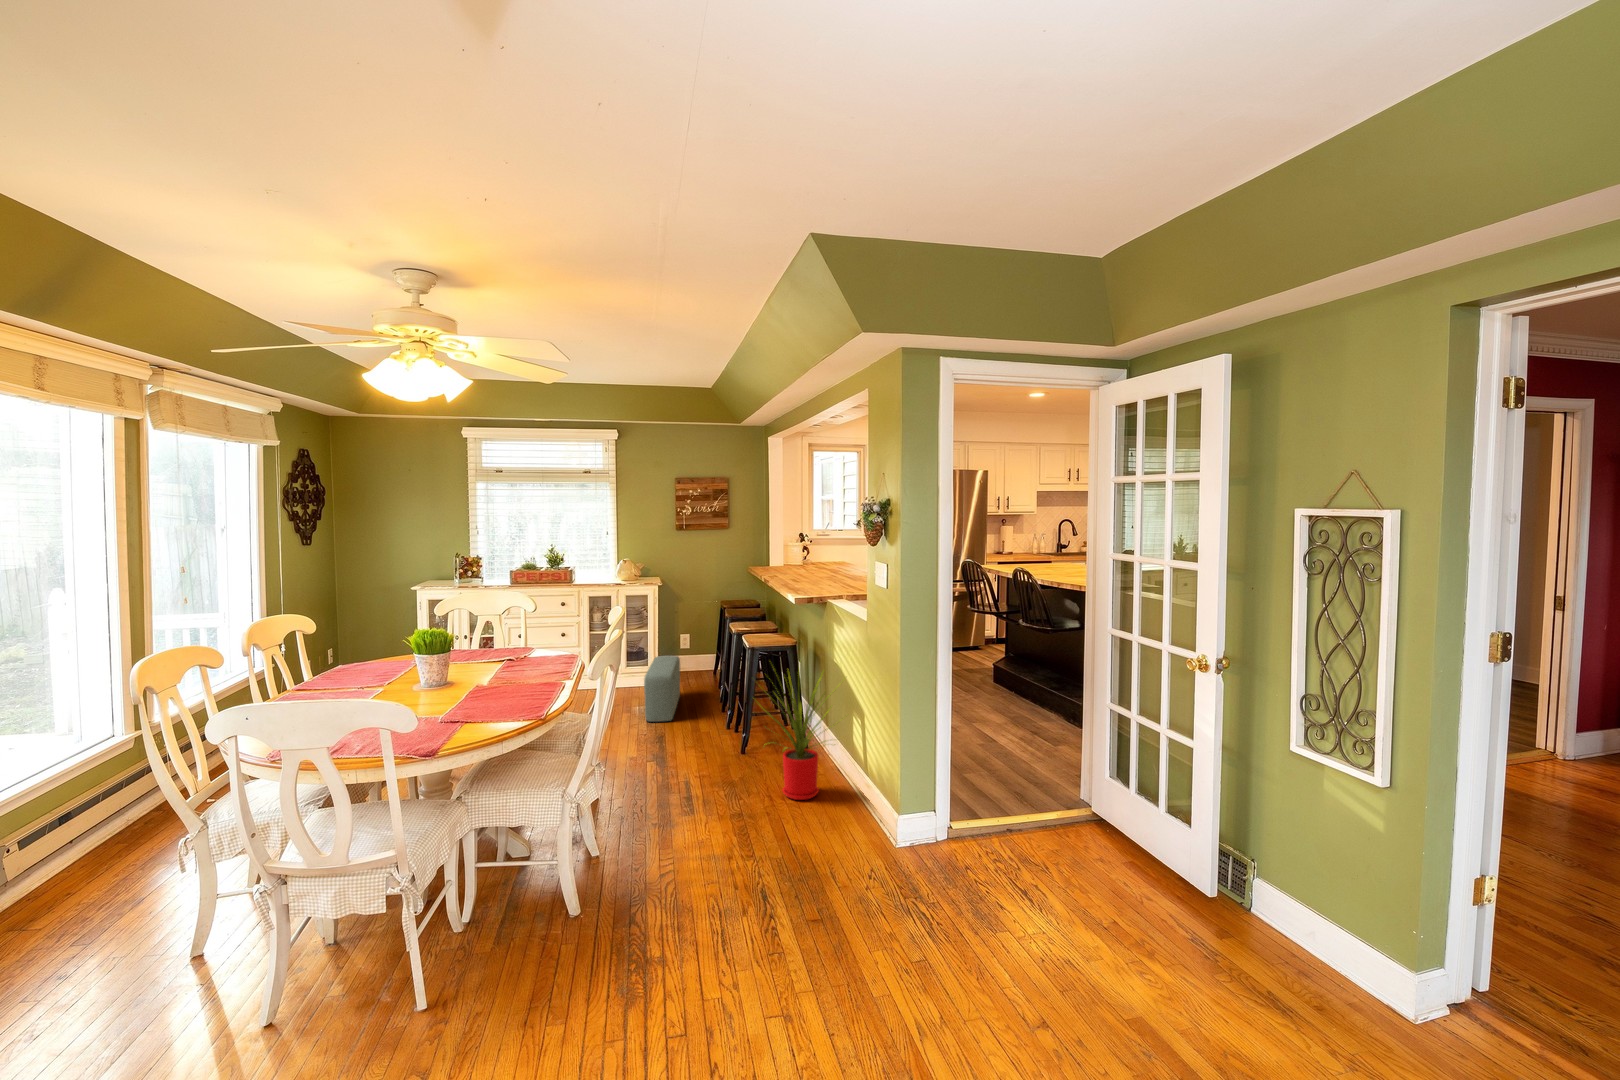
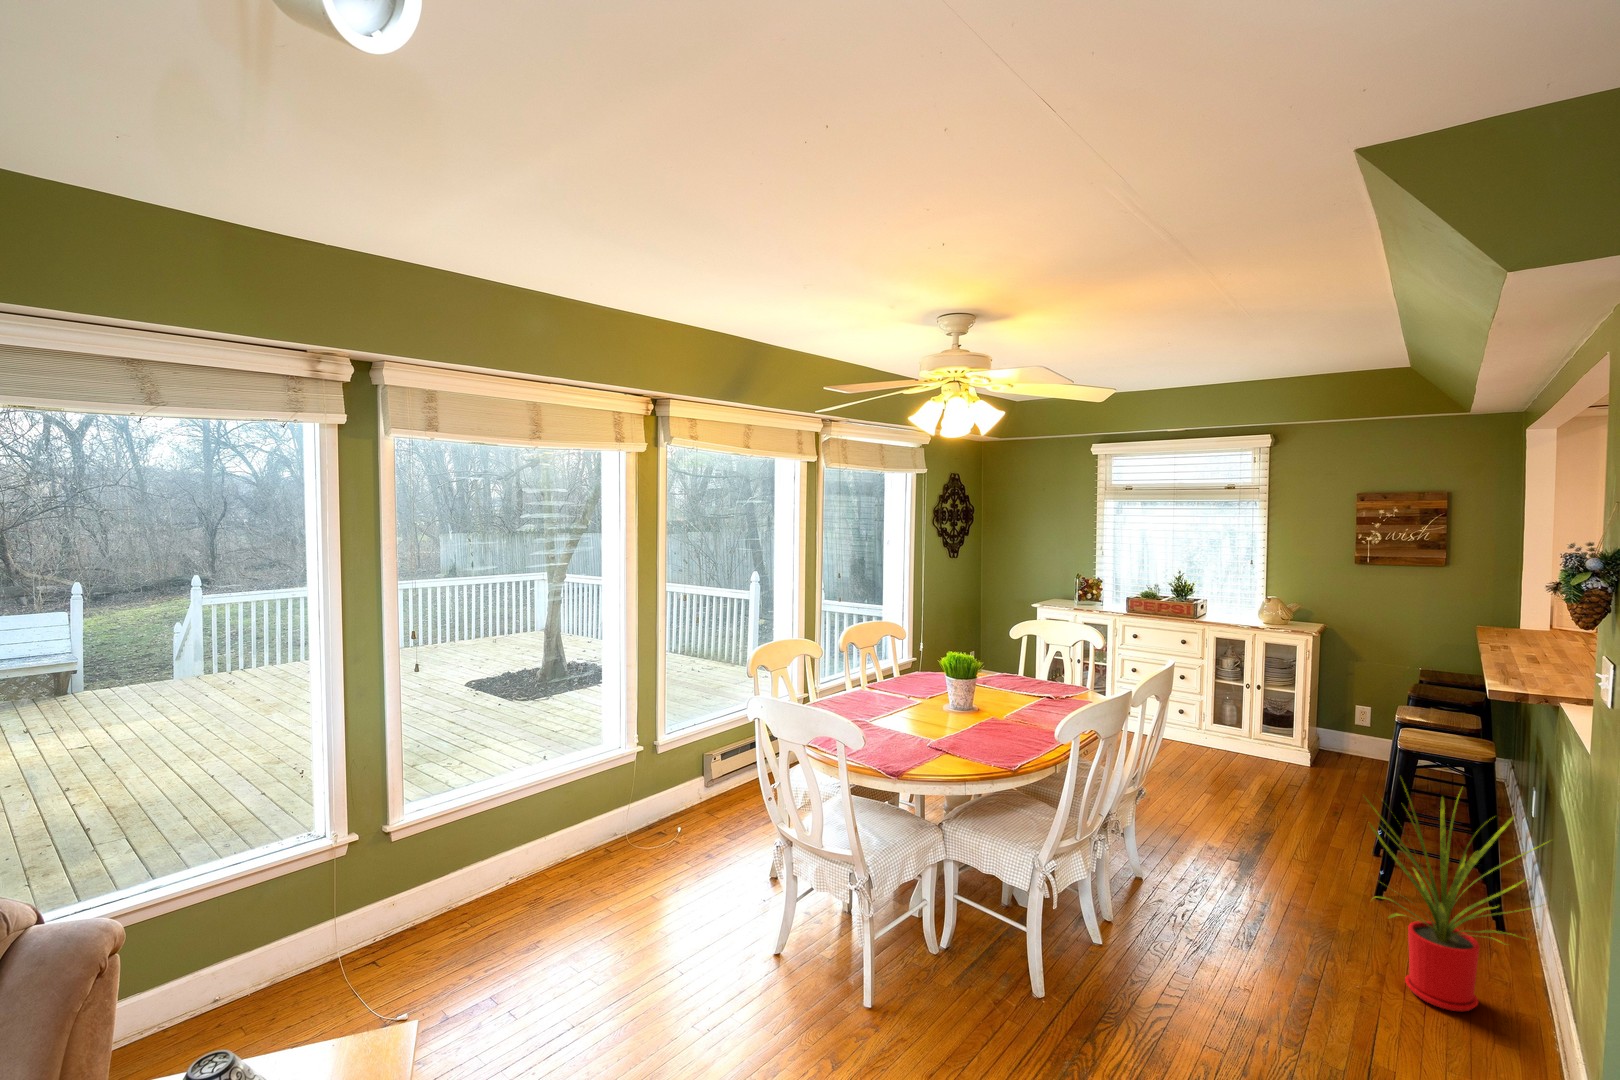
pouf: present [644,655,680,722] -> none [1257,729,1330,818]

